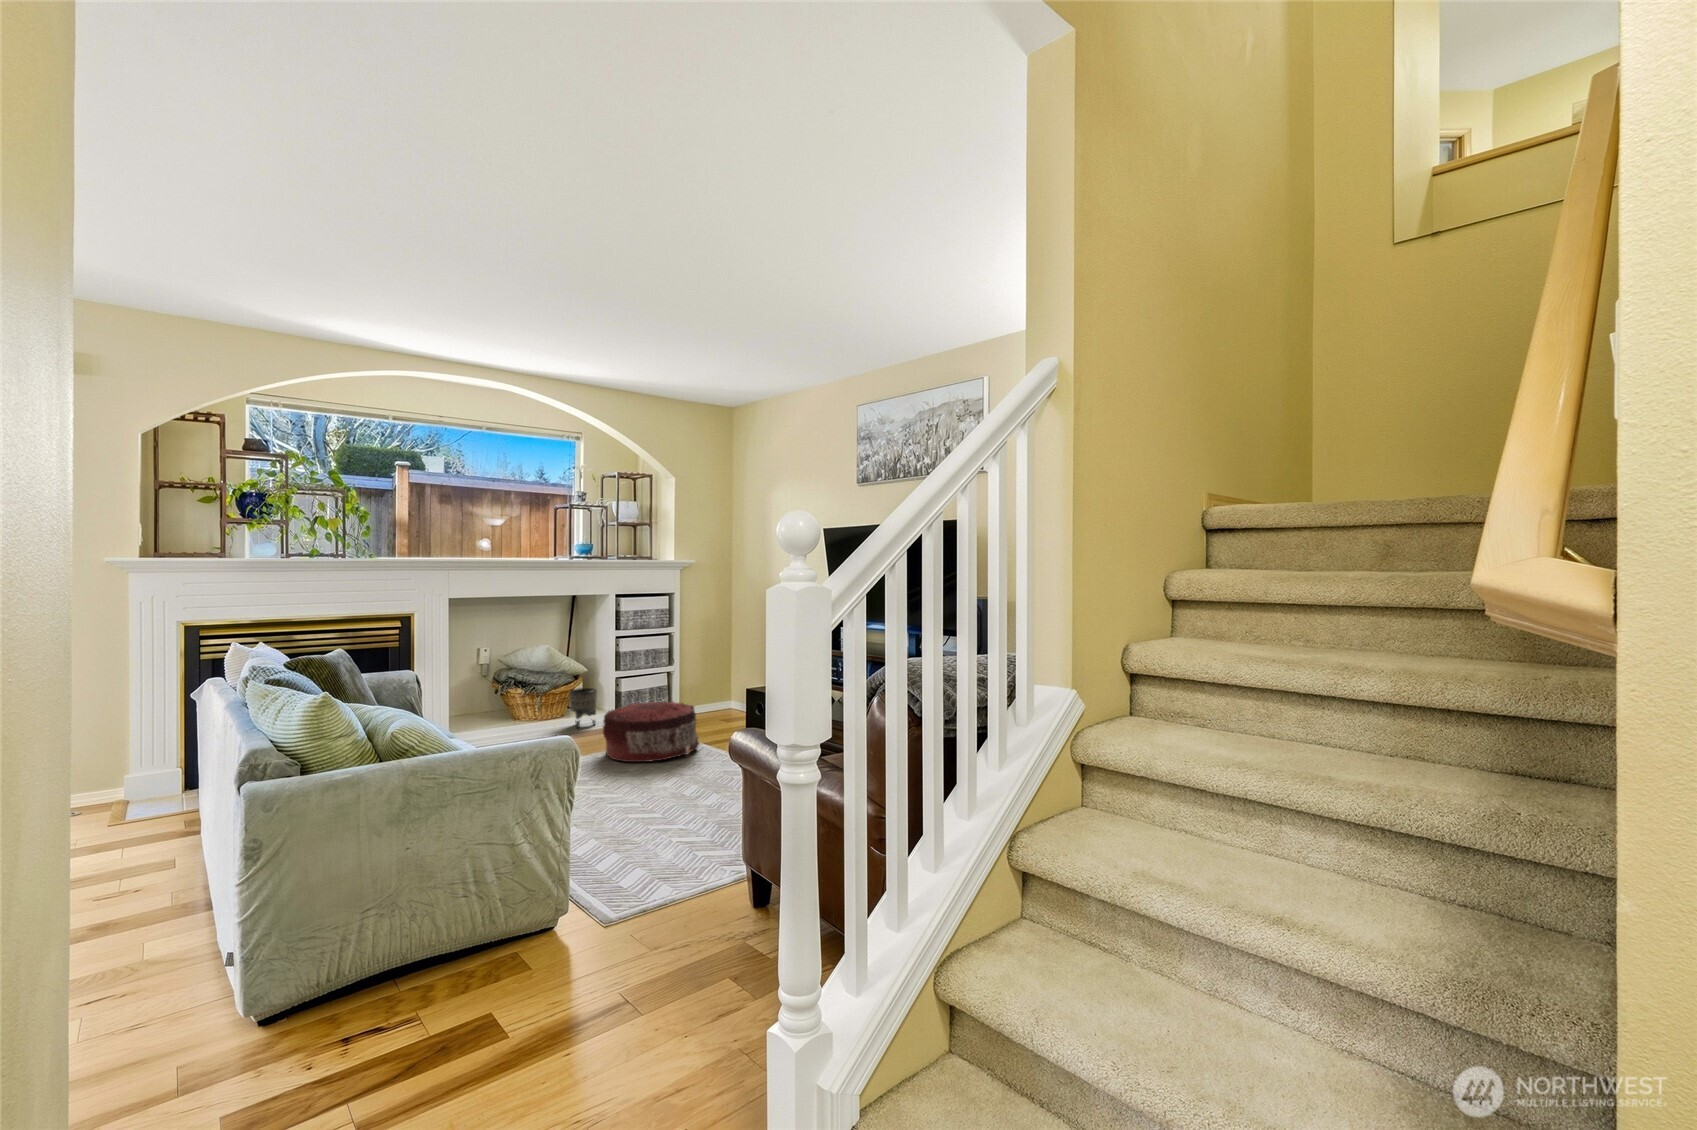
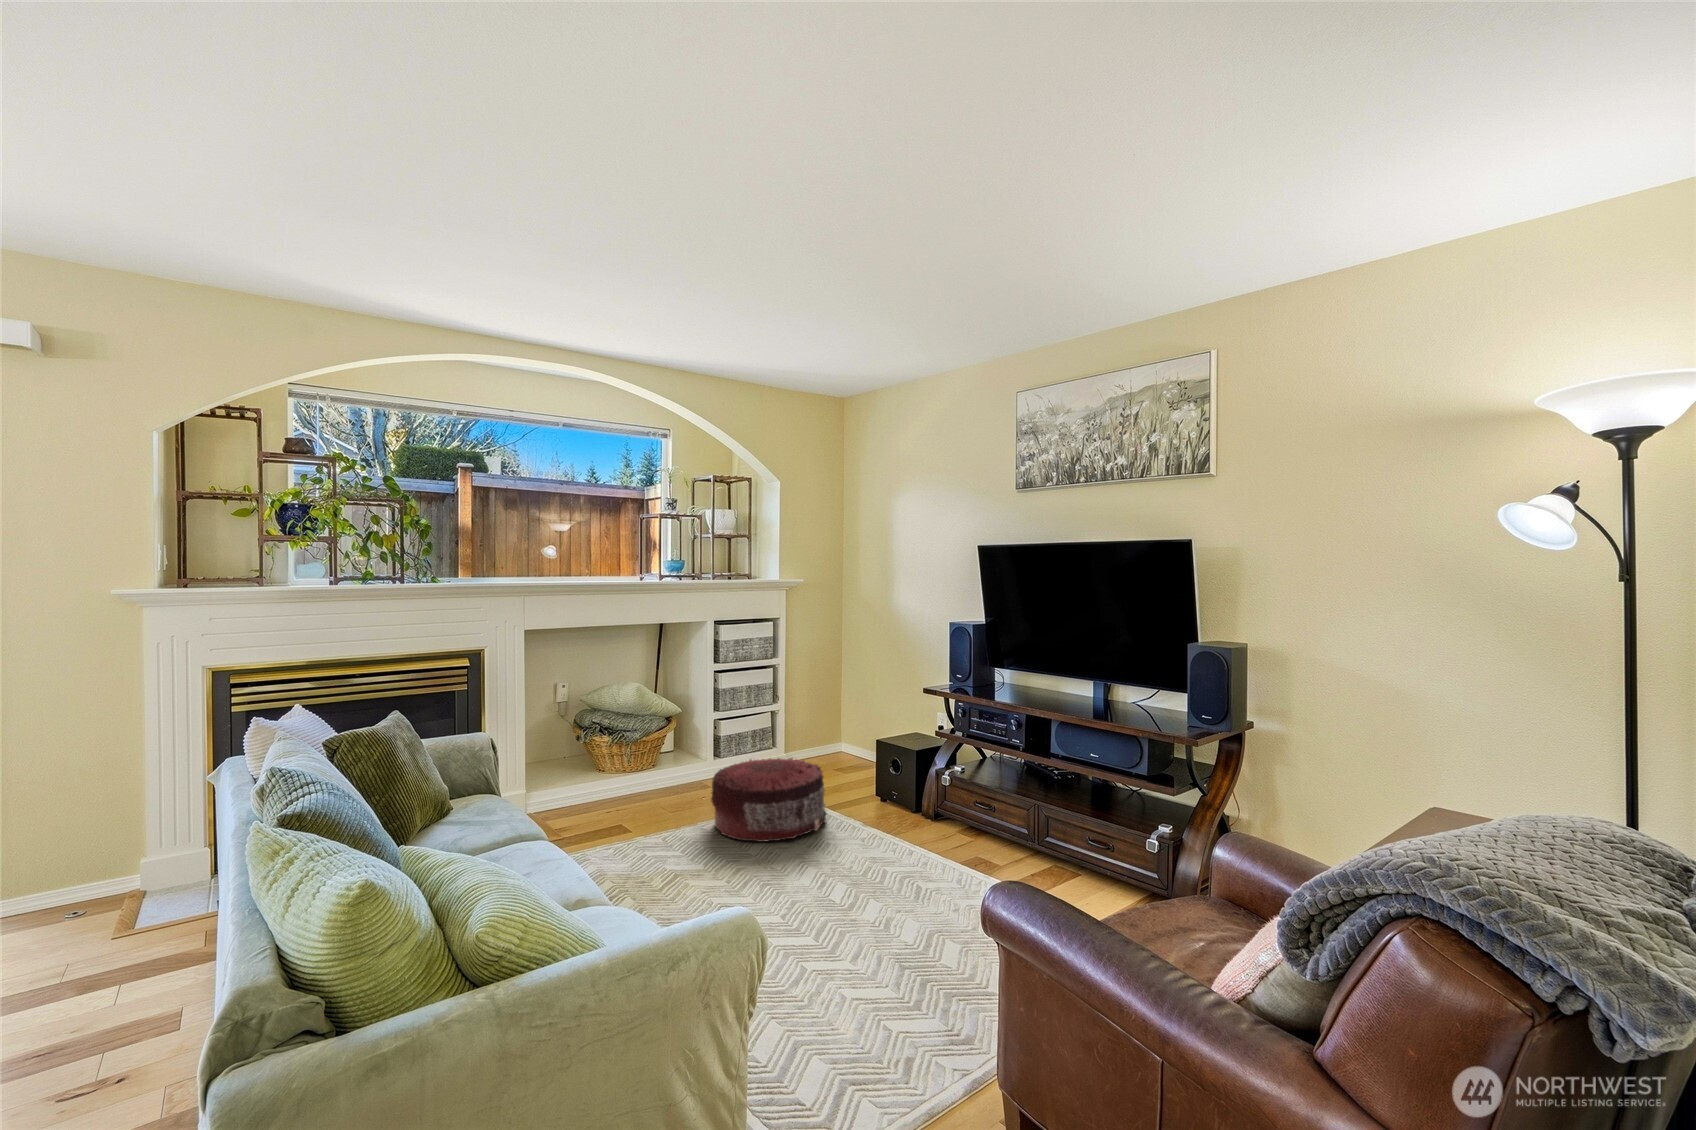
planter: present [569,688,597,728] -> none [660,732,692,782]

